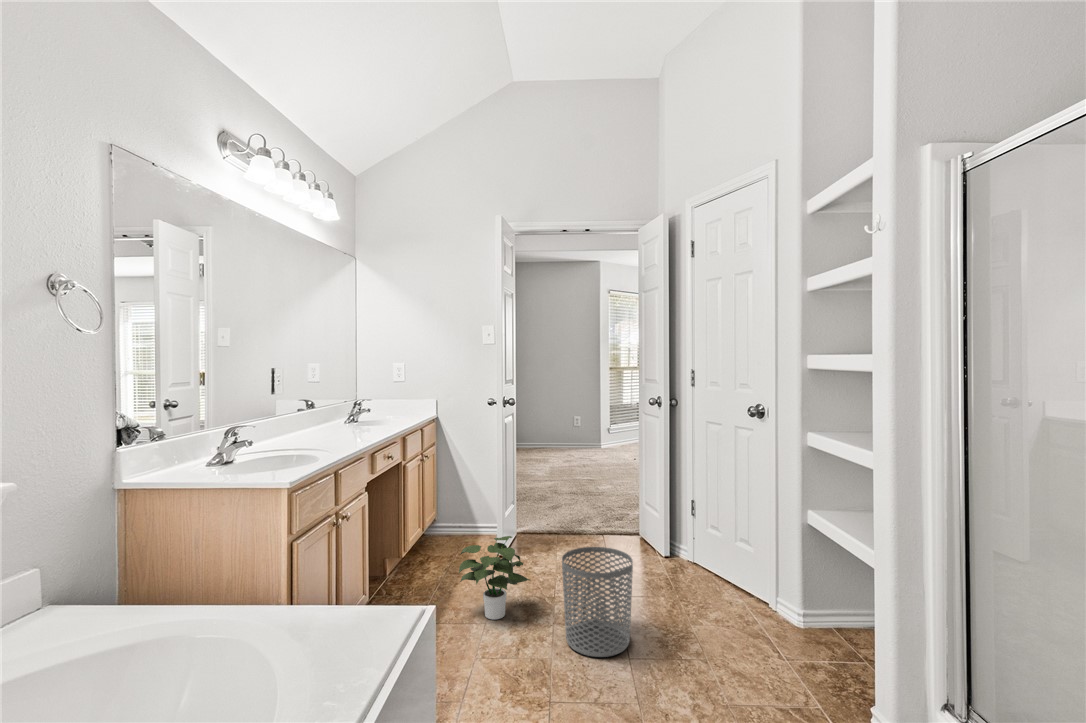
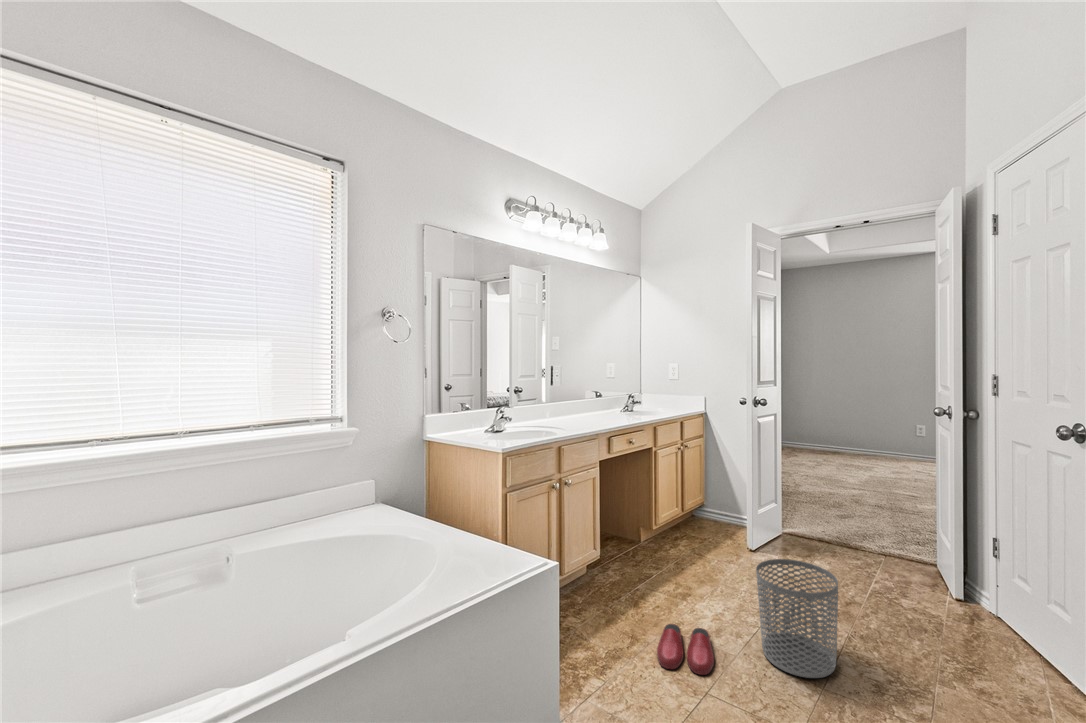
potted plant: present [459,536,530,620] -> none [676,531,746,604]
slippers: none [472,645,538,701] -> present [657,624,714,675]

